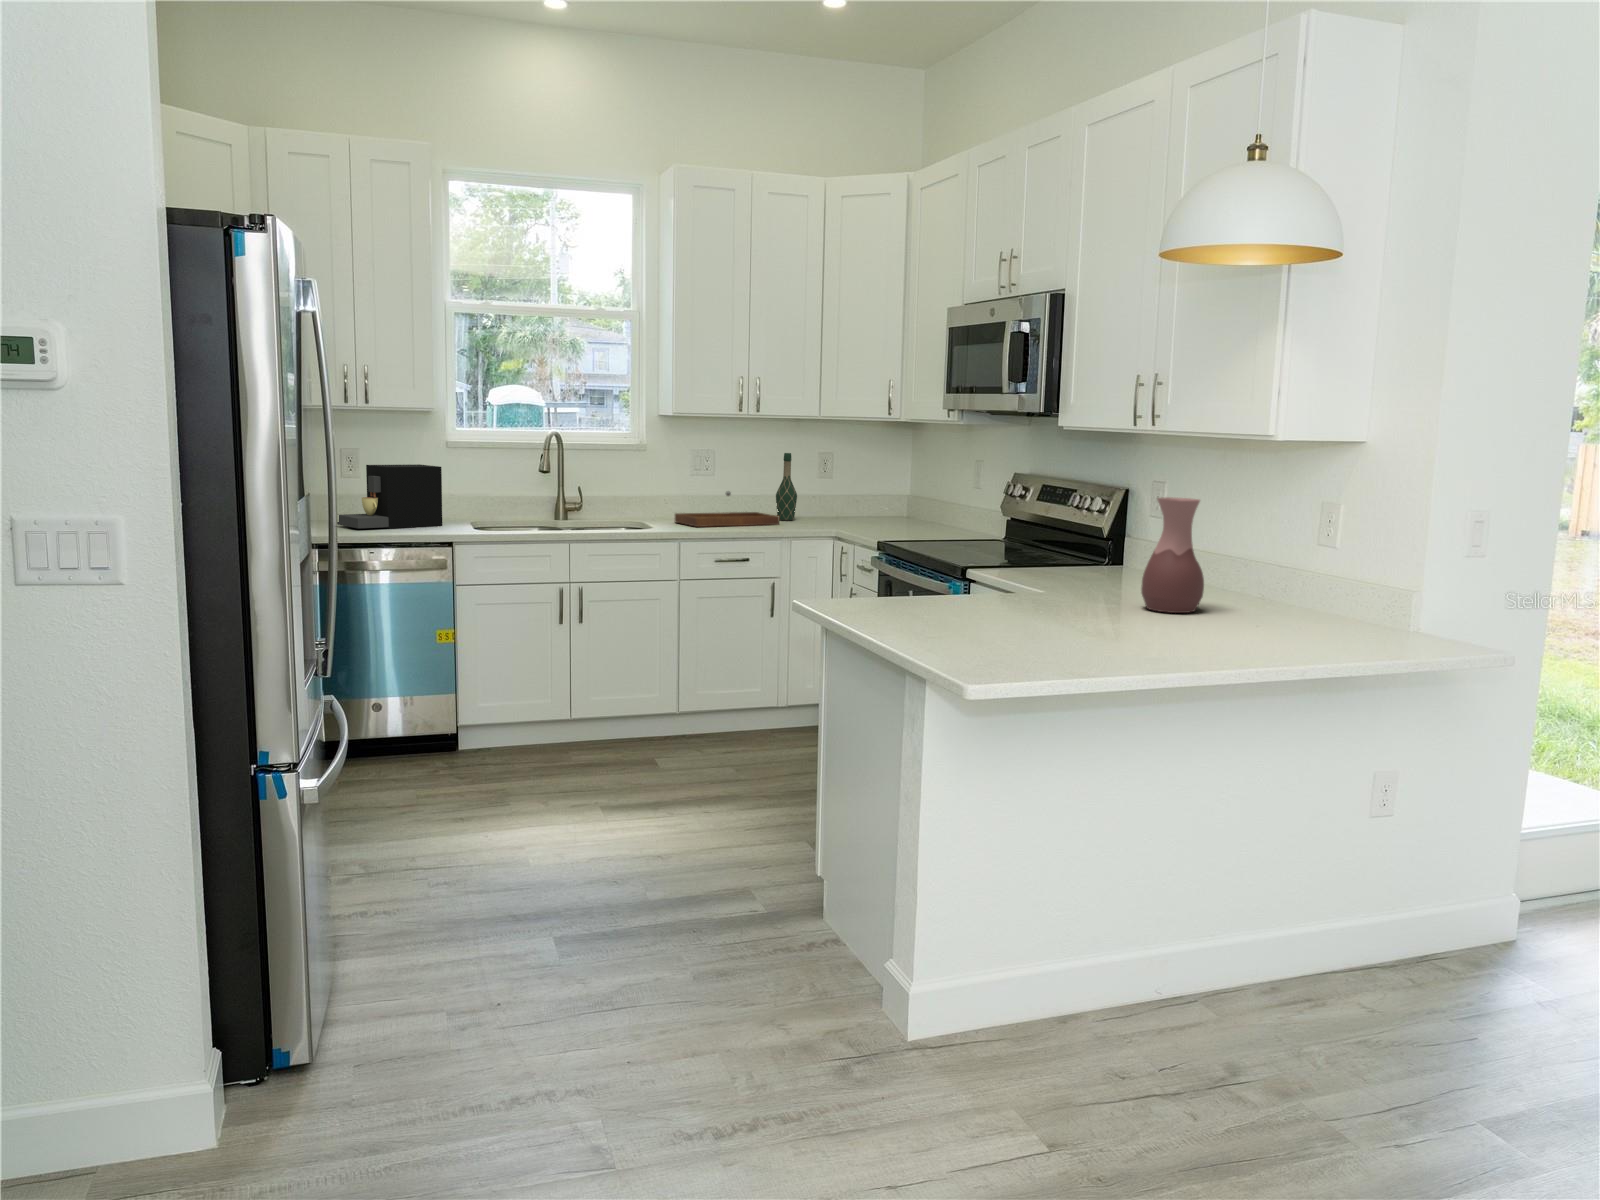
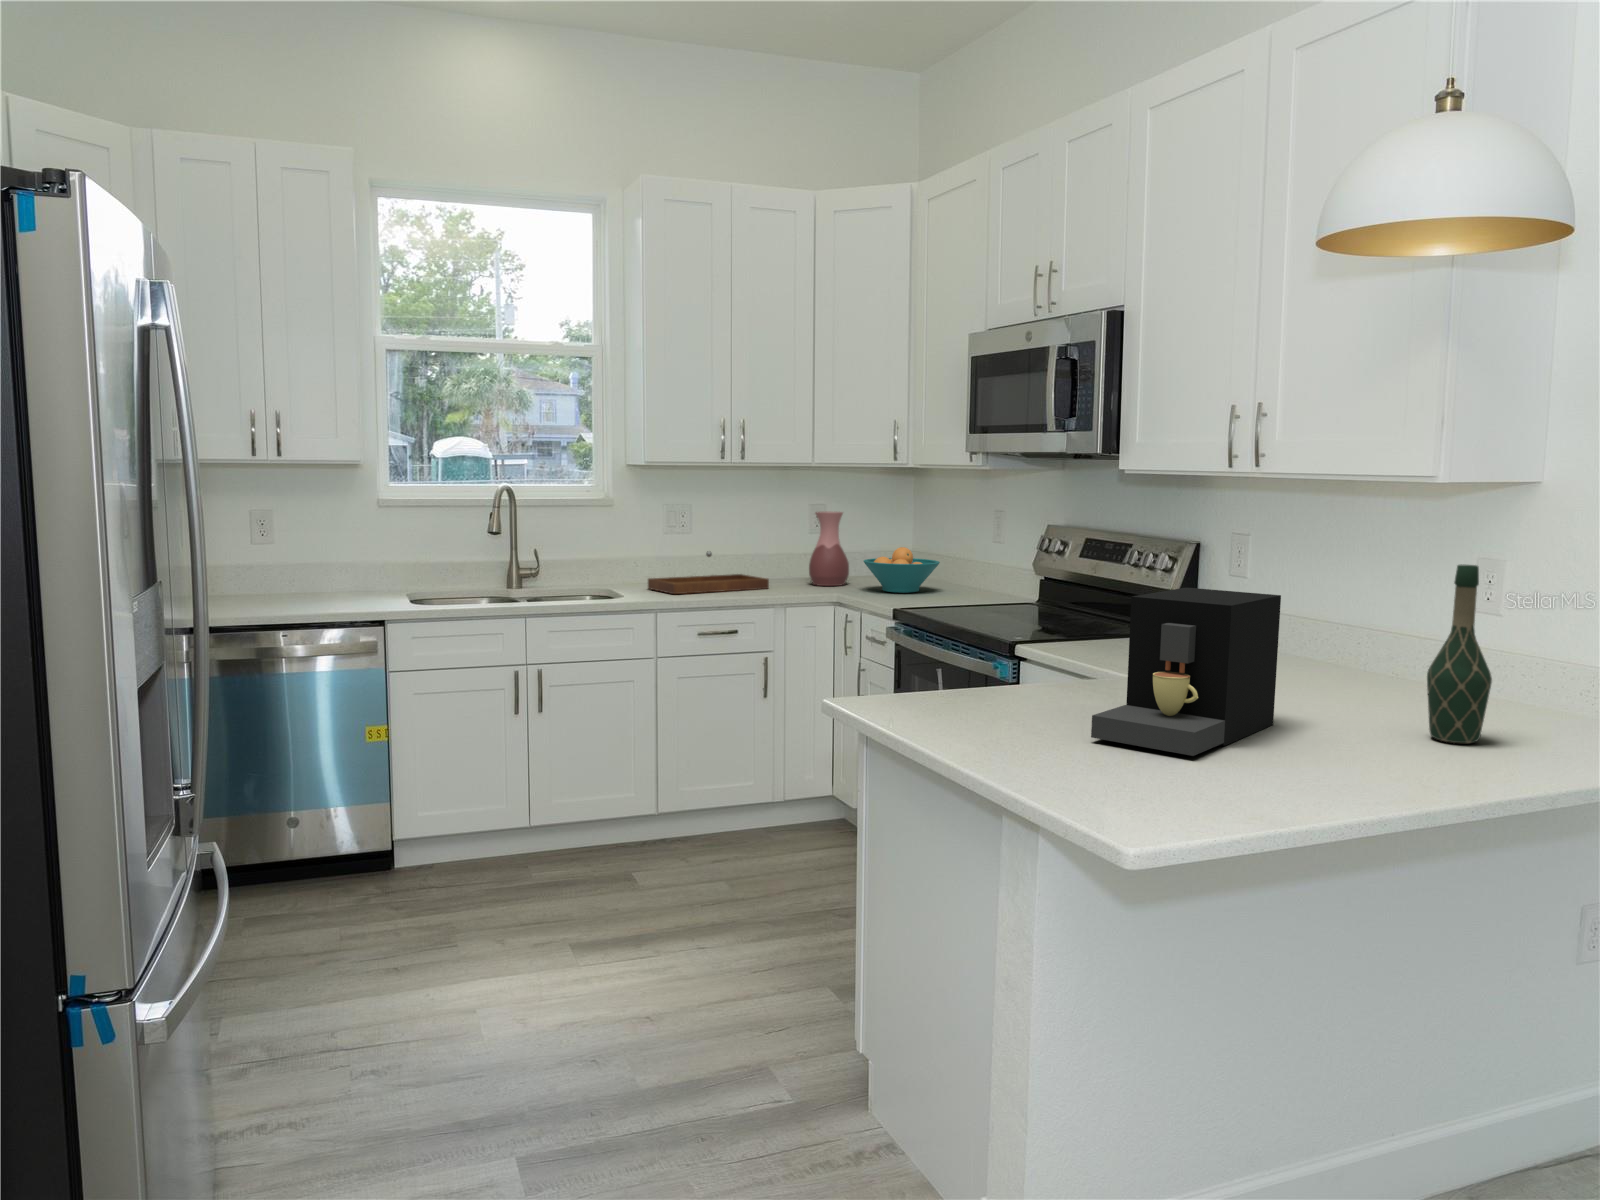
wine bottle: present [776,453,797,520] -> present [1427,564,1492,743]
coffee maker: present [337,464,442,528] -> present [1091,588,1281,756]
fruit bowl: none [861,491,927,530] -> present [864,547,940,593]
vase: present [1141,497,1204,613] -> present [809,511,849,586]

